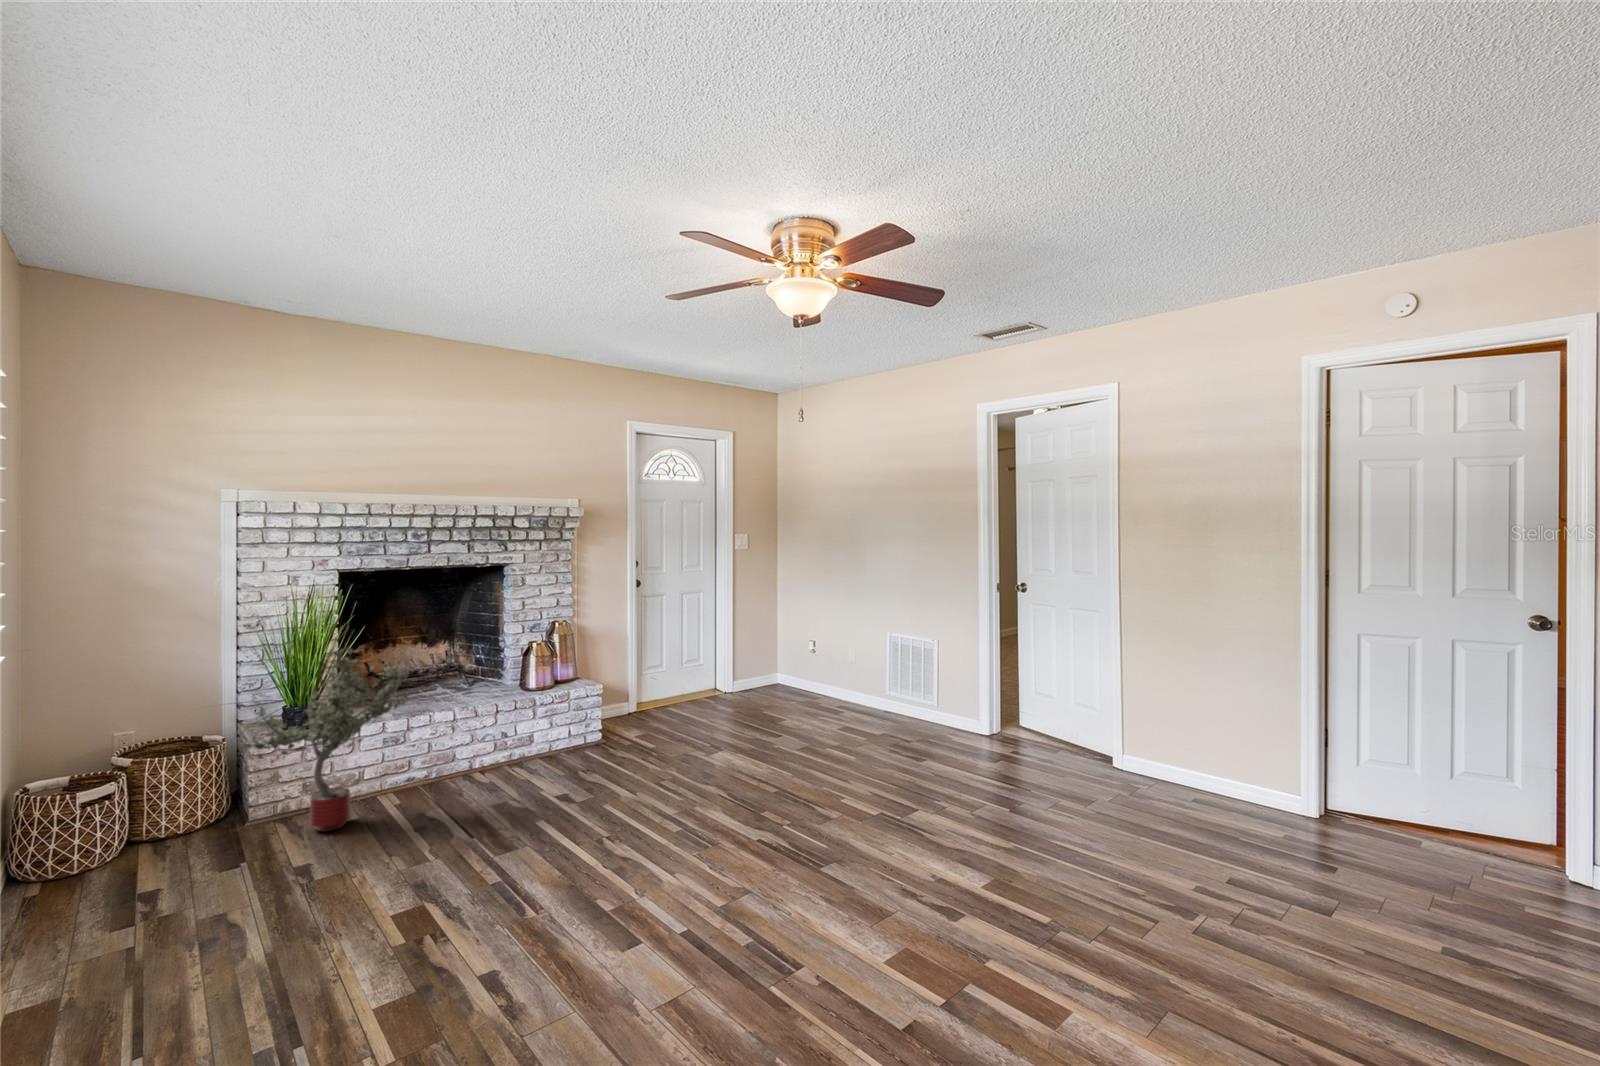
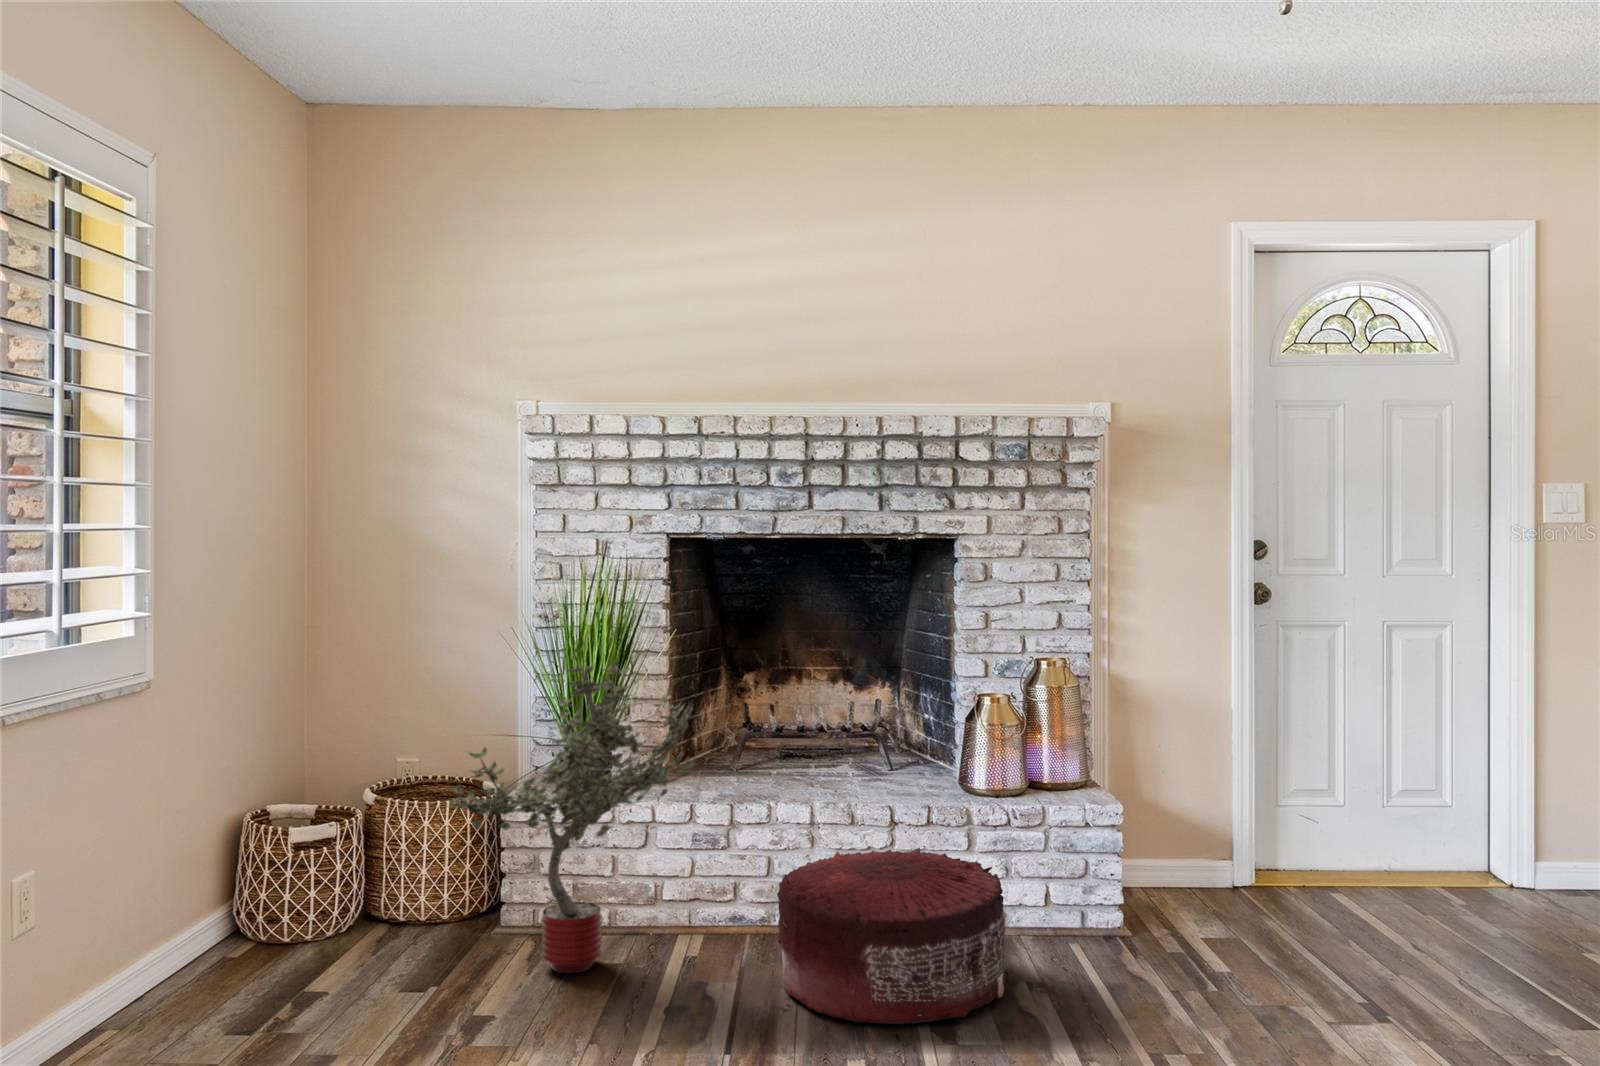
pouf: none [464,721,583,807] -> present [777,848,1008,1024]

